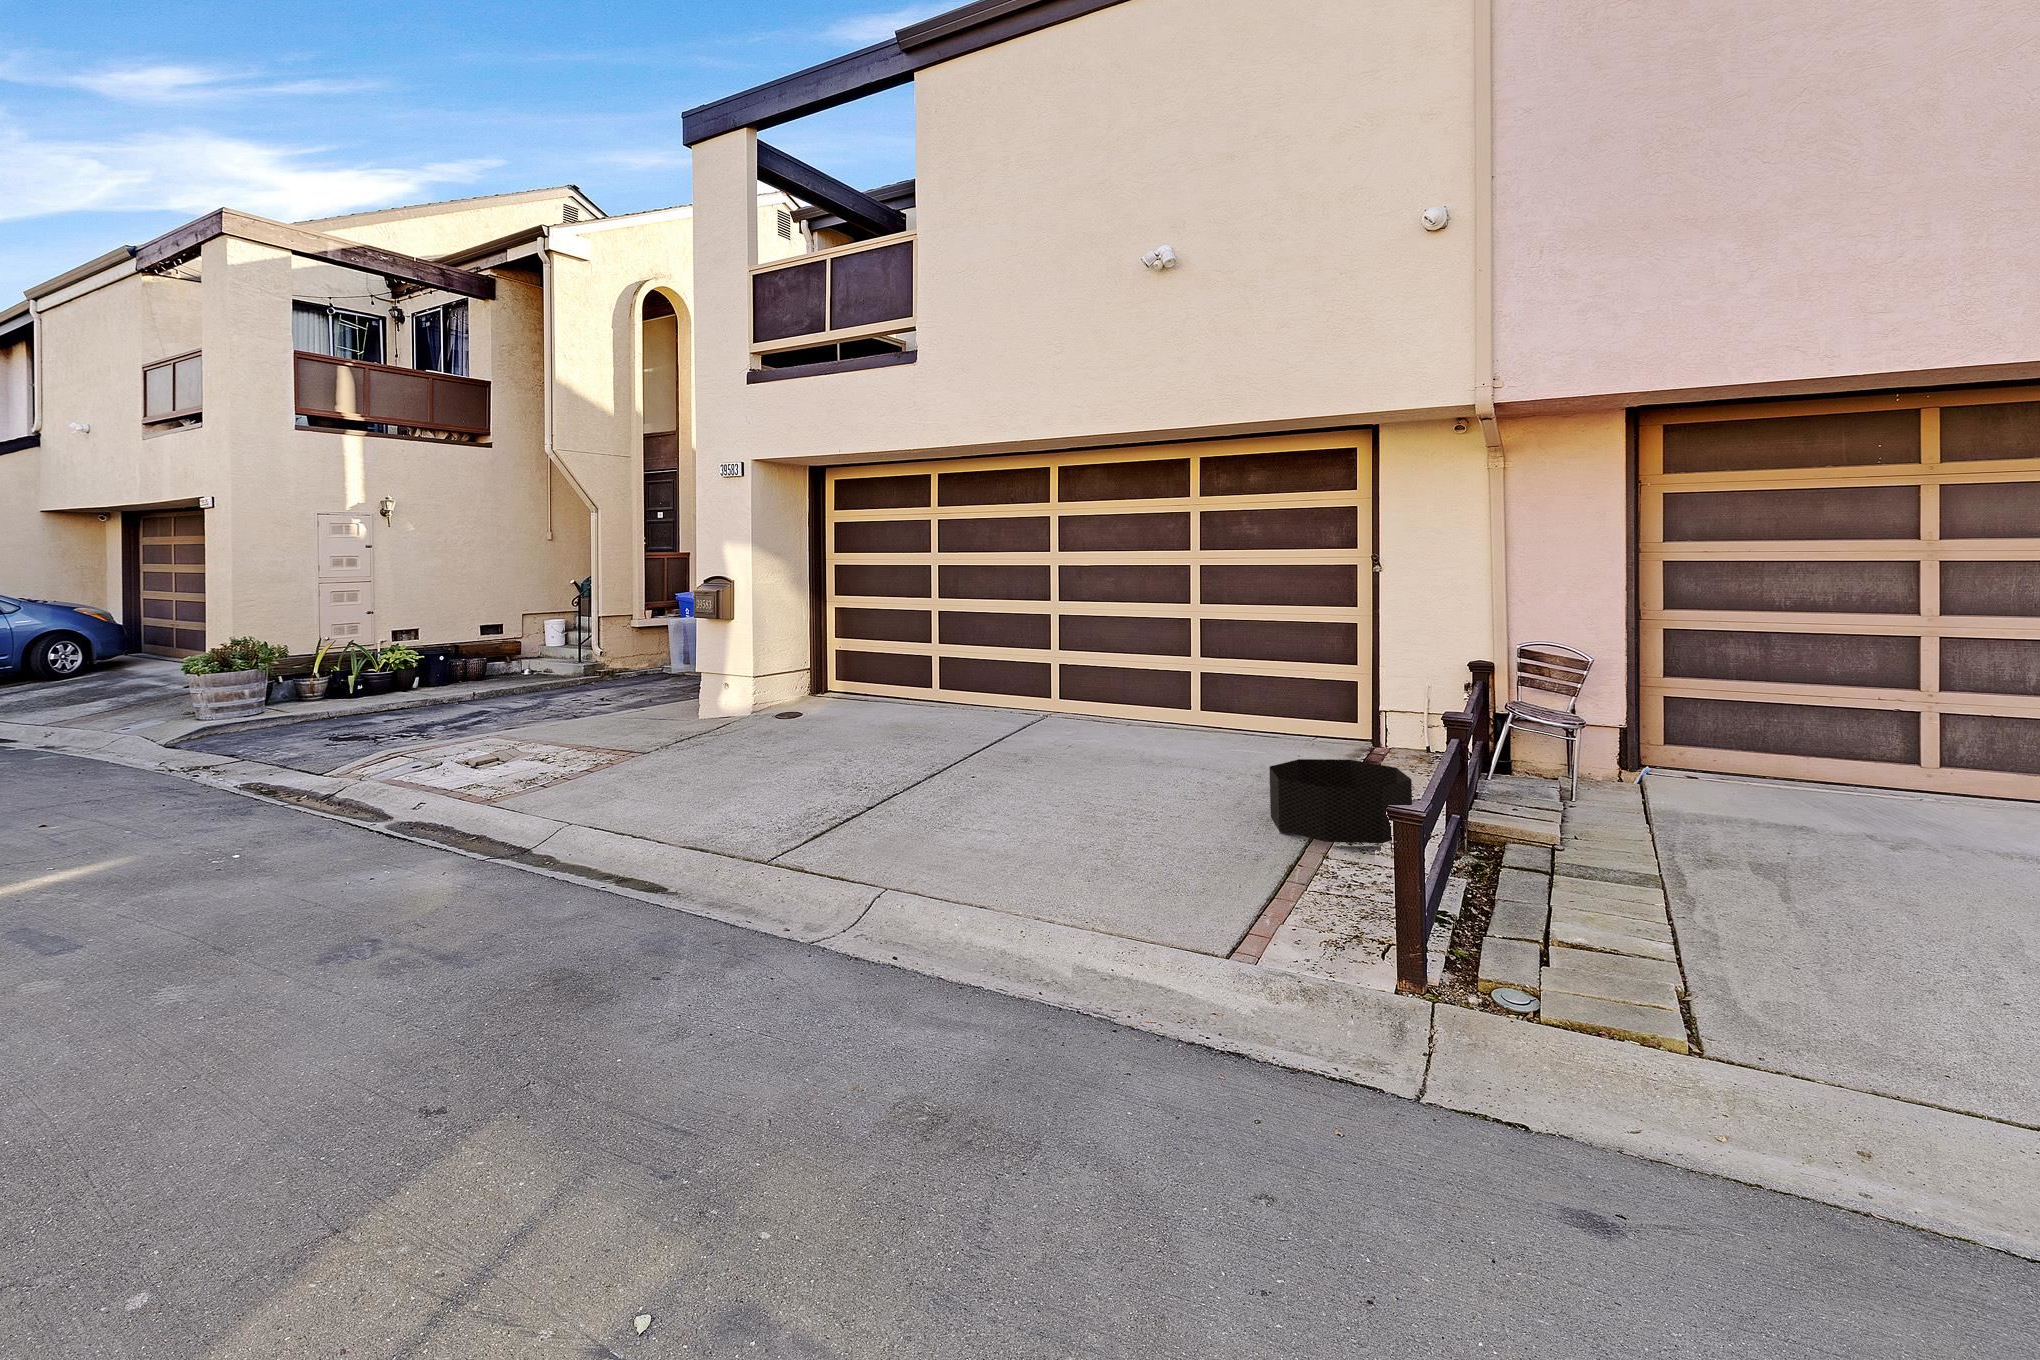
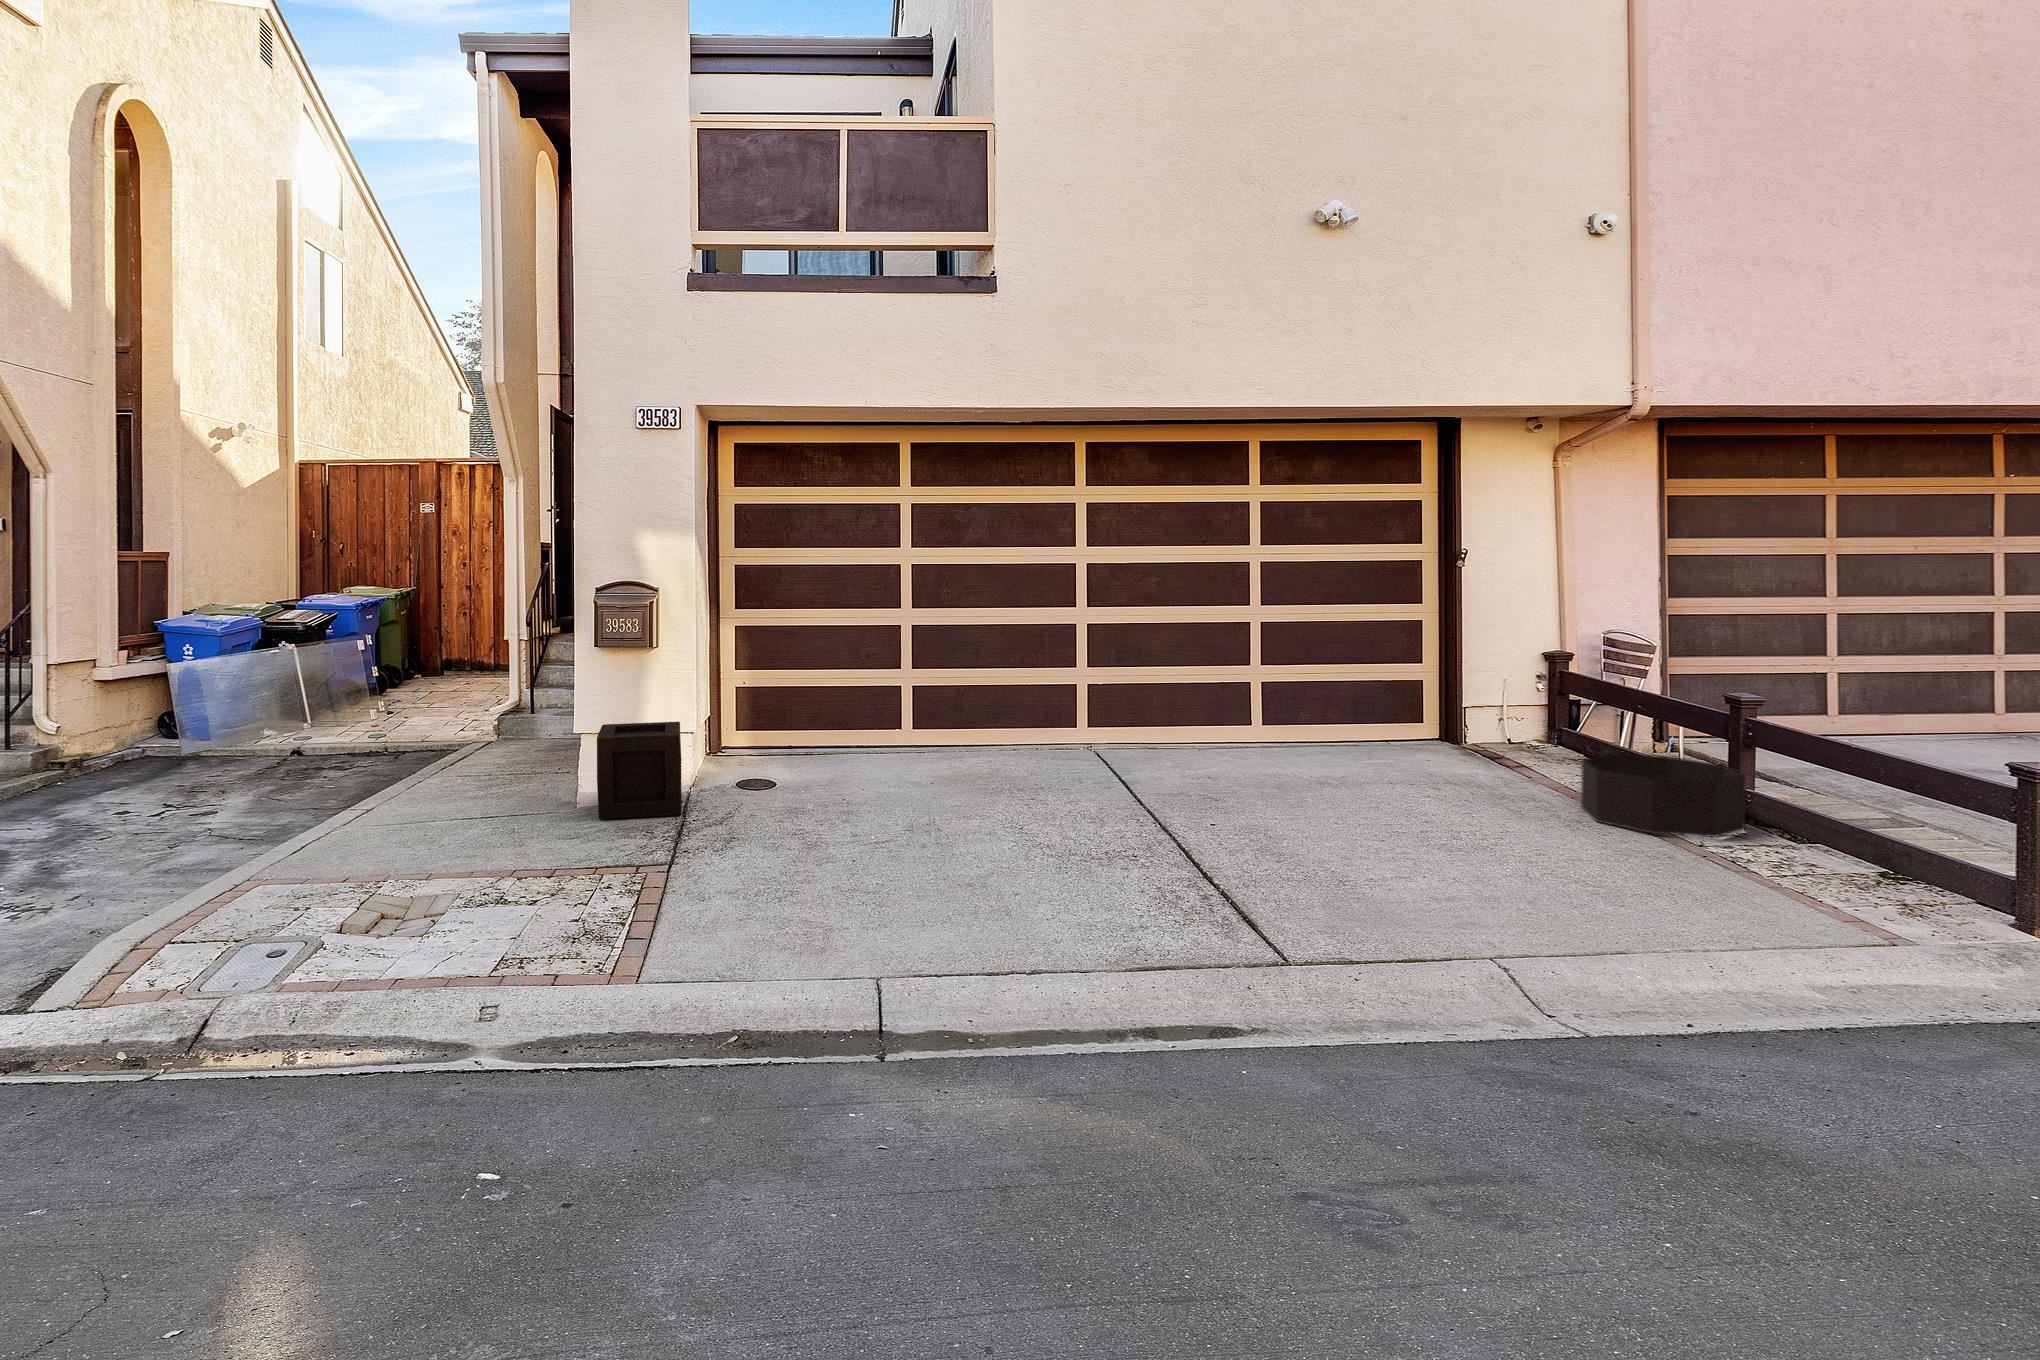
wooden crate: none [687,666,760,726] -> present [597,722,682,819]

